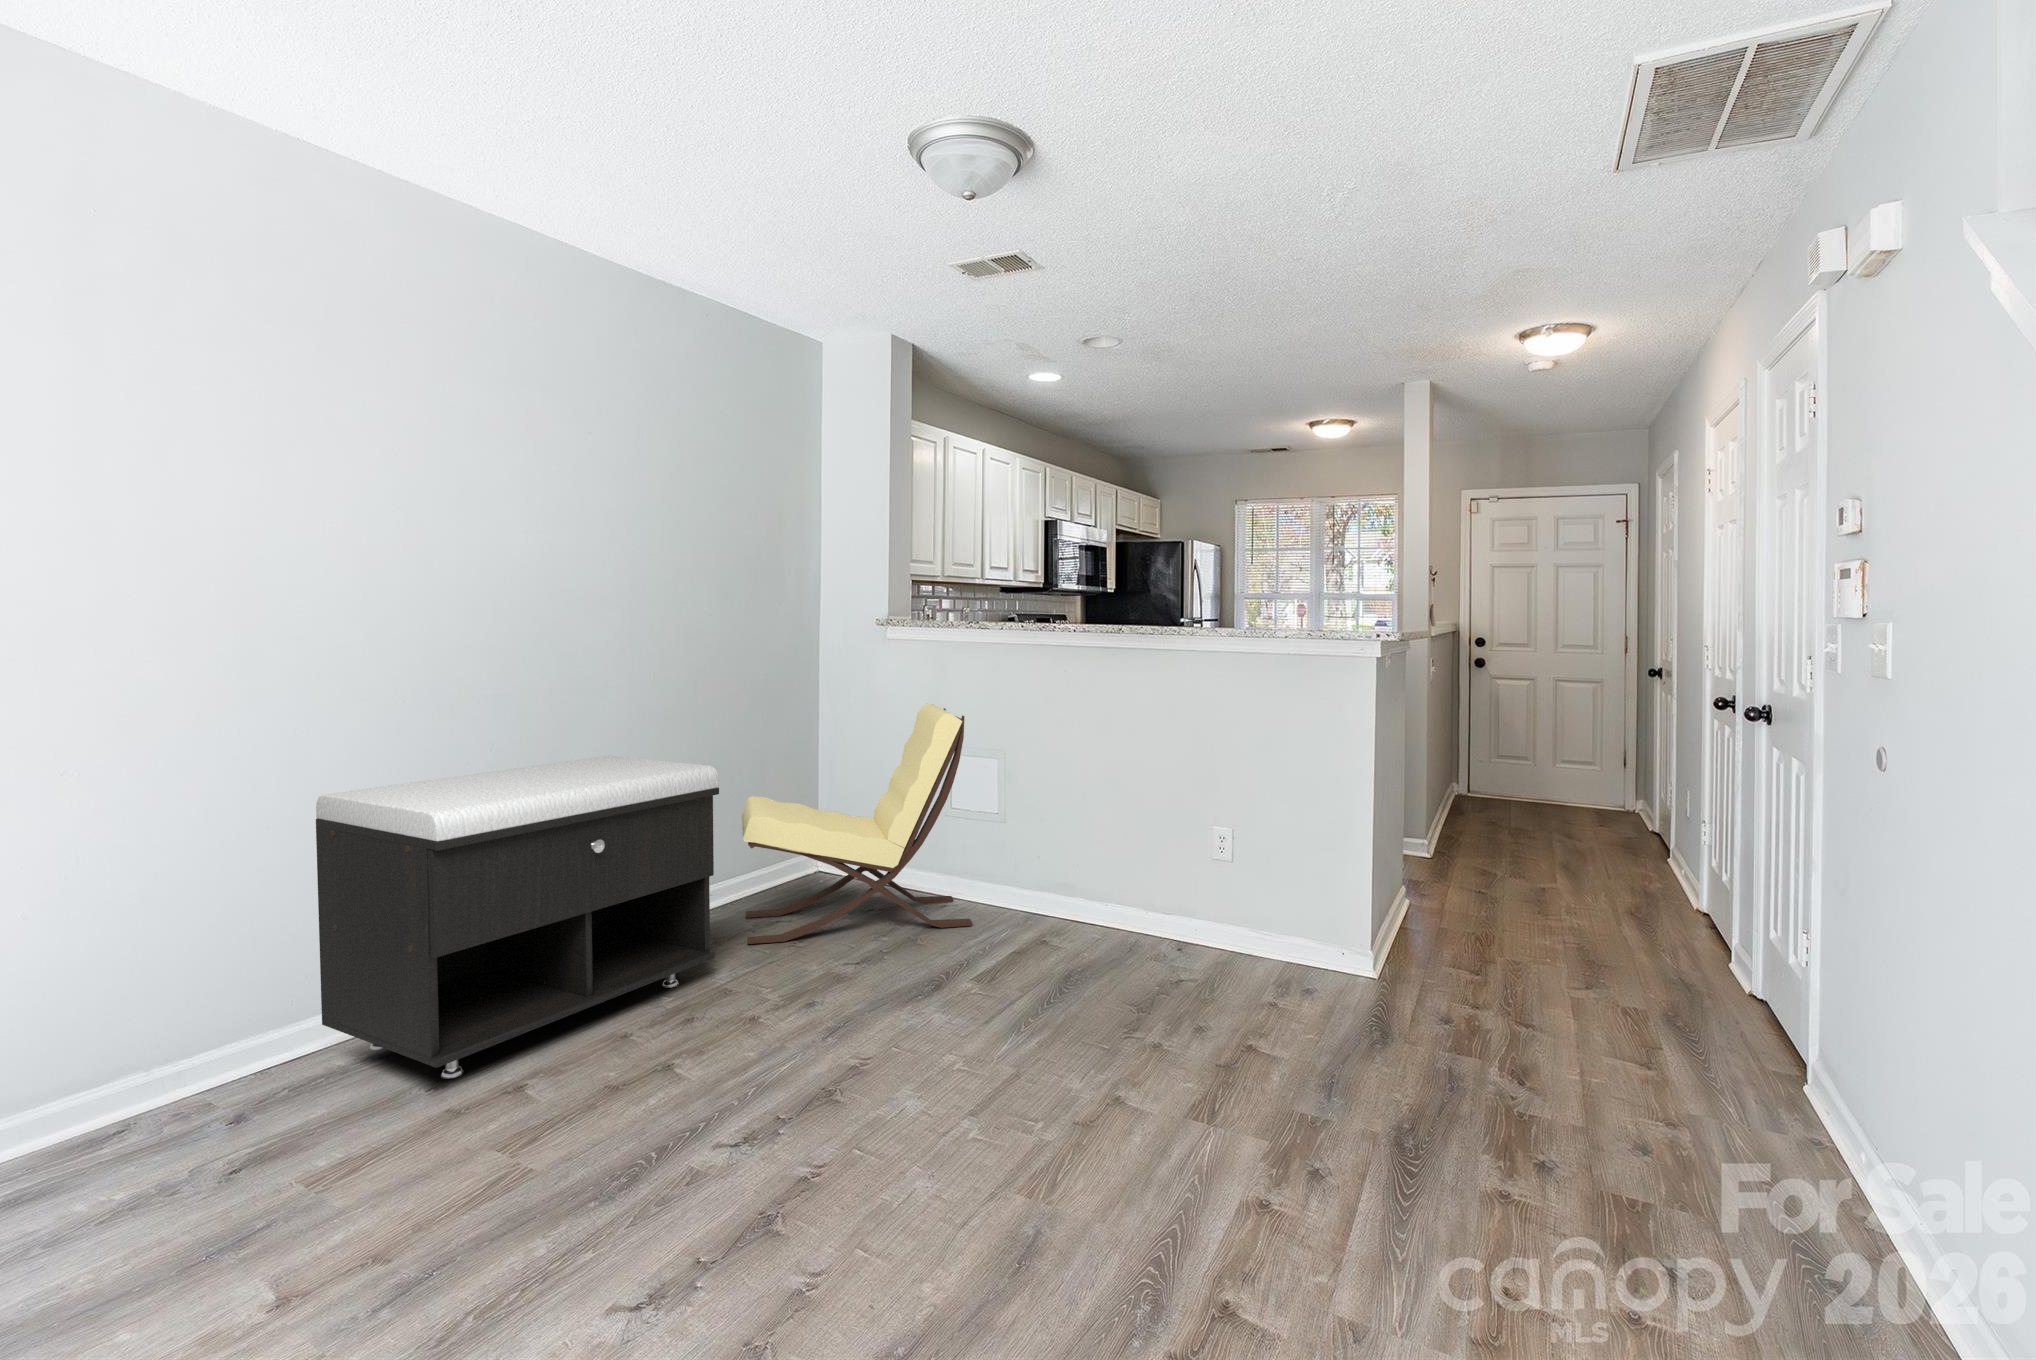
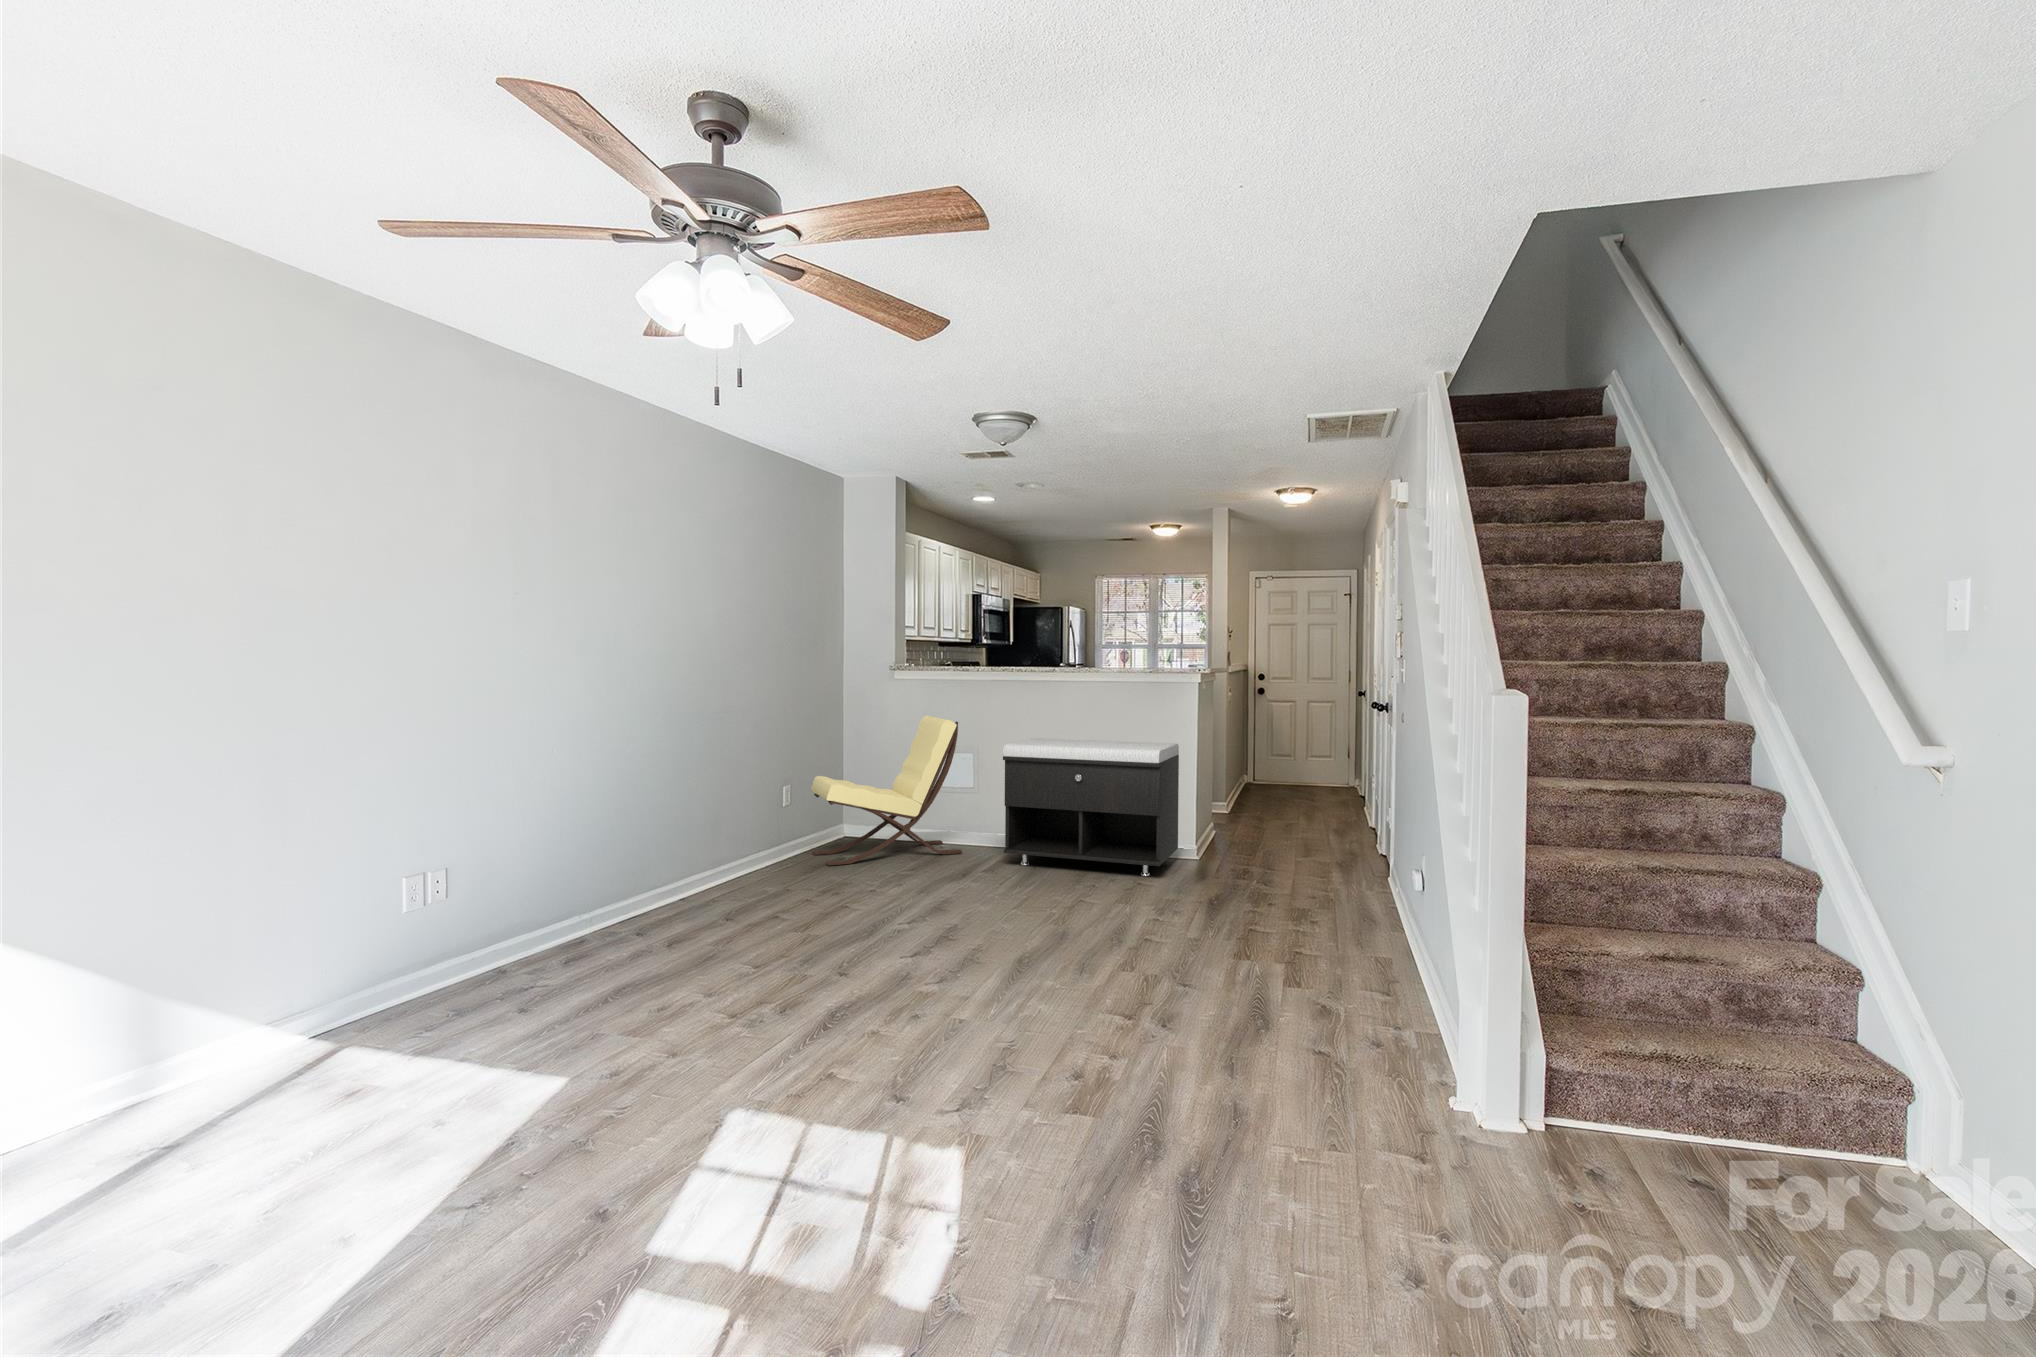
storage bench: present [316,755,719,1079] -> present [1003,738,1179,876]

